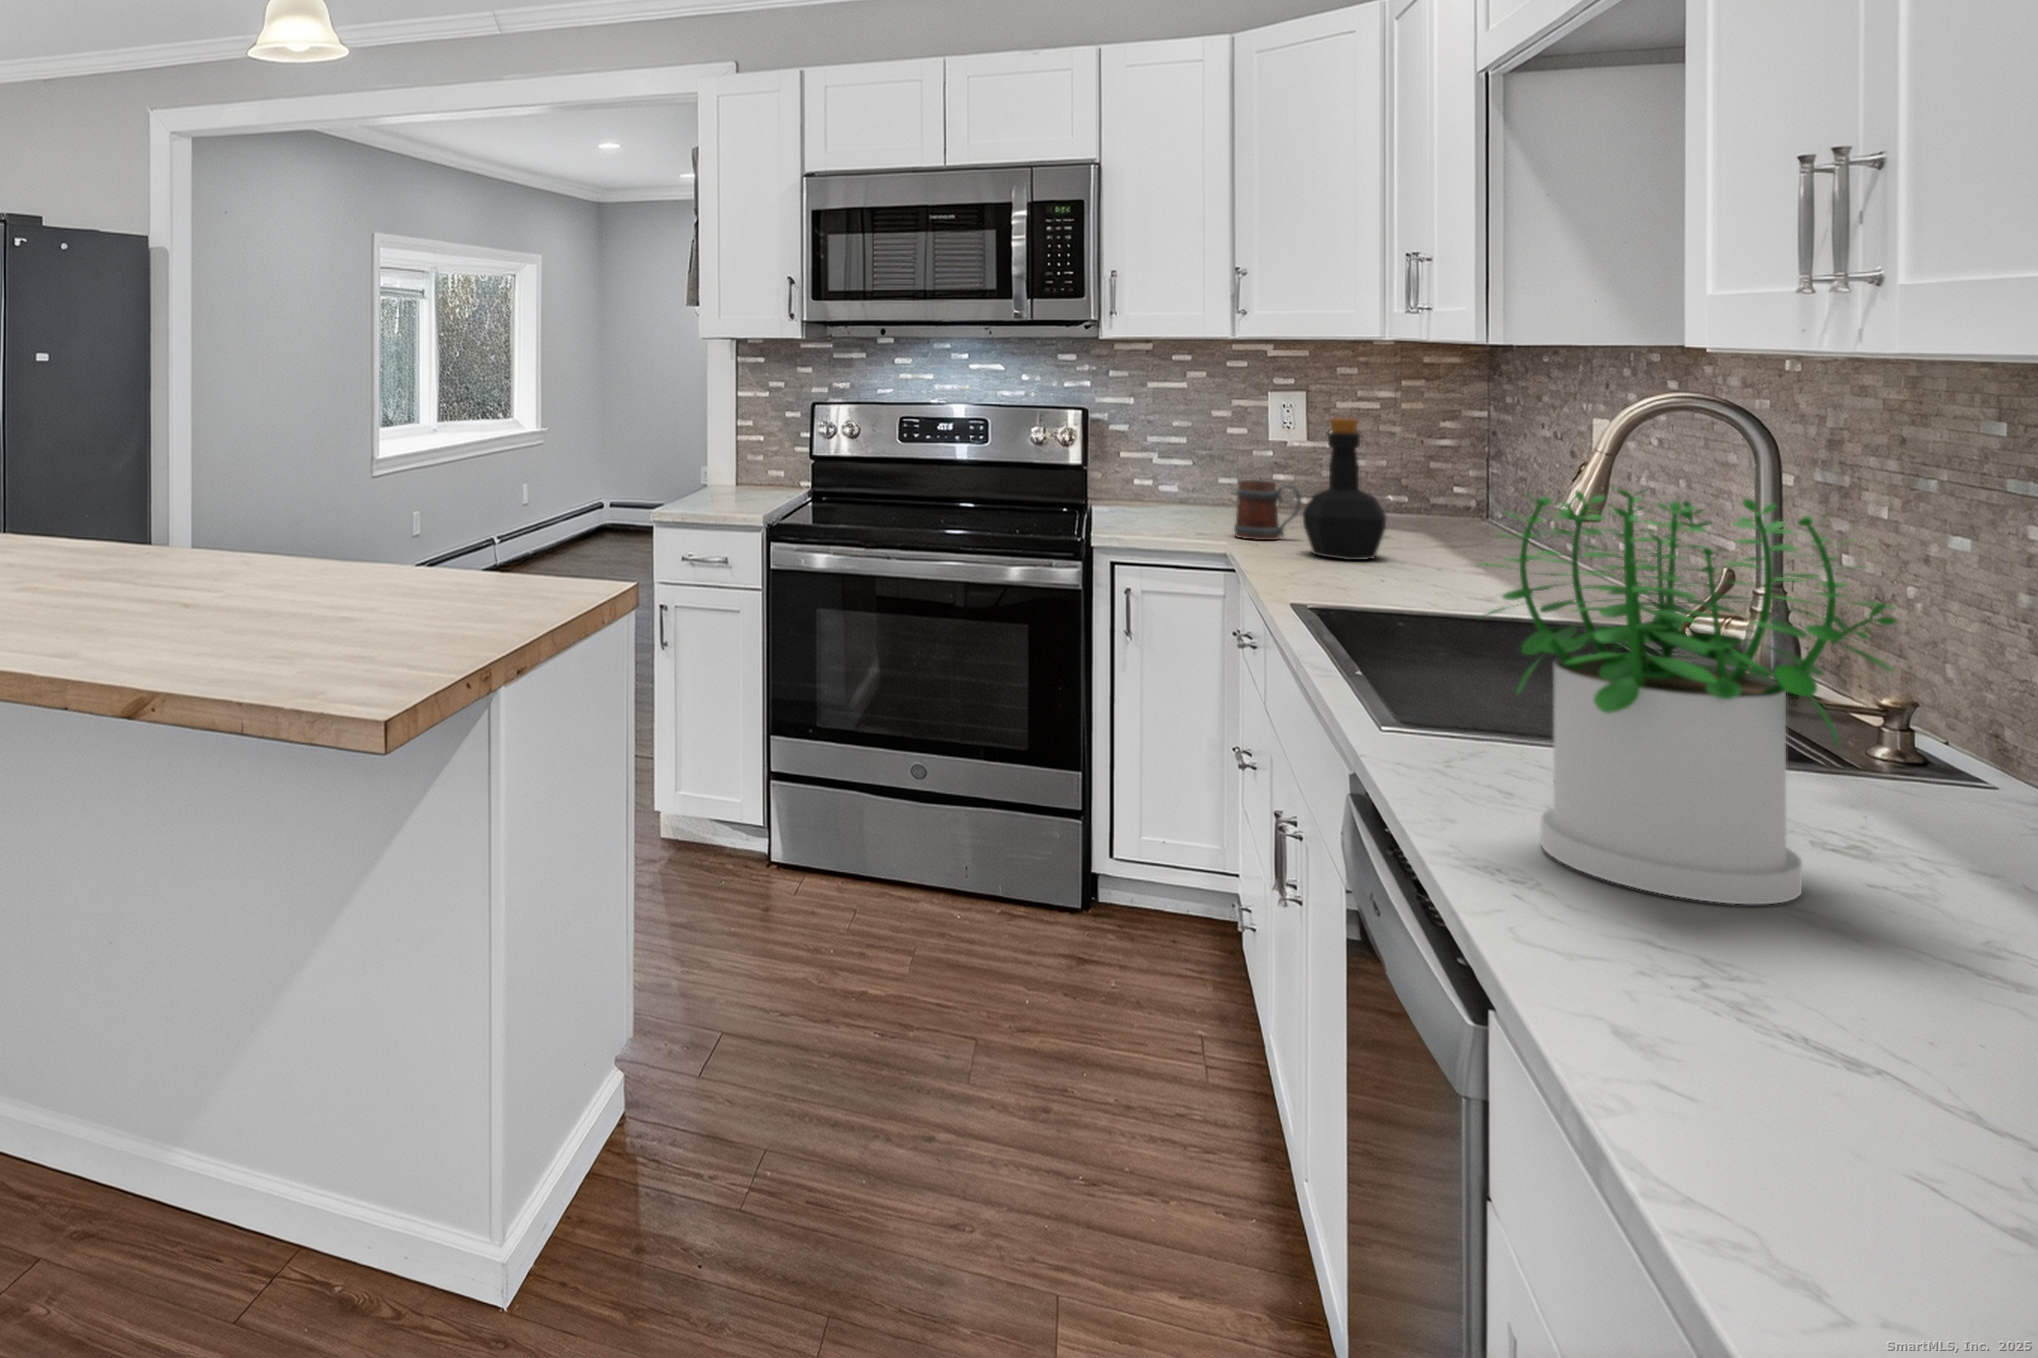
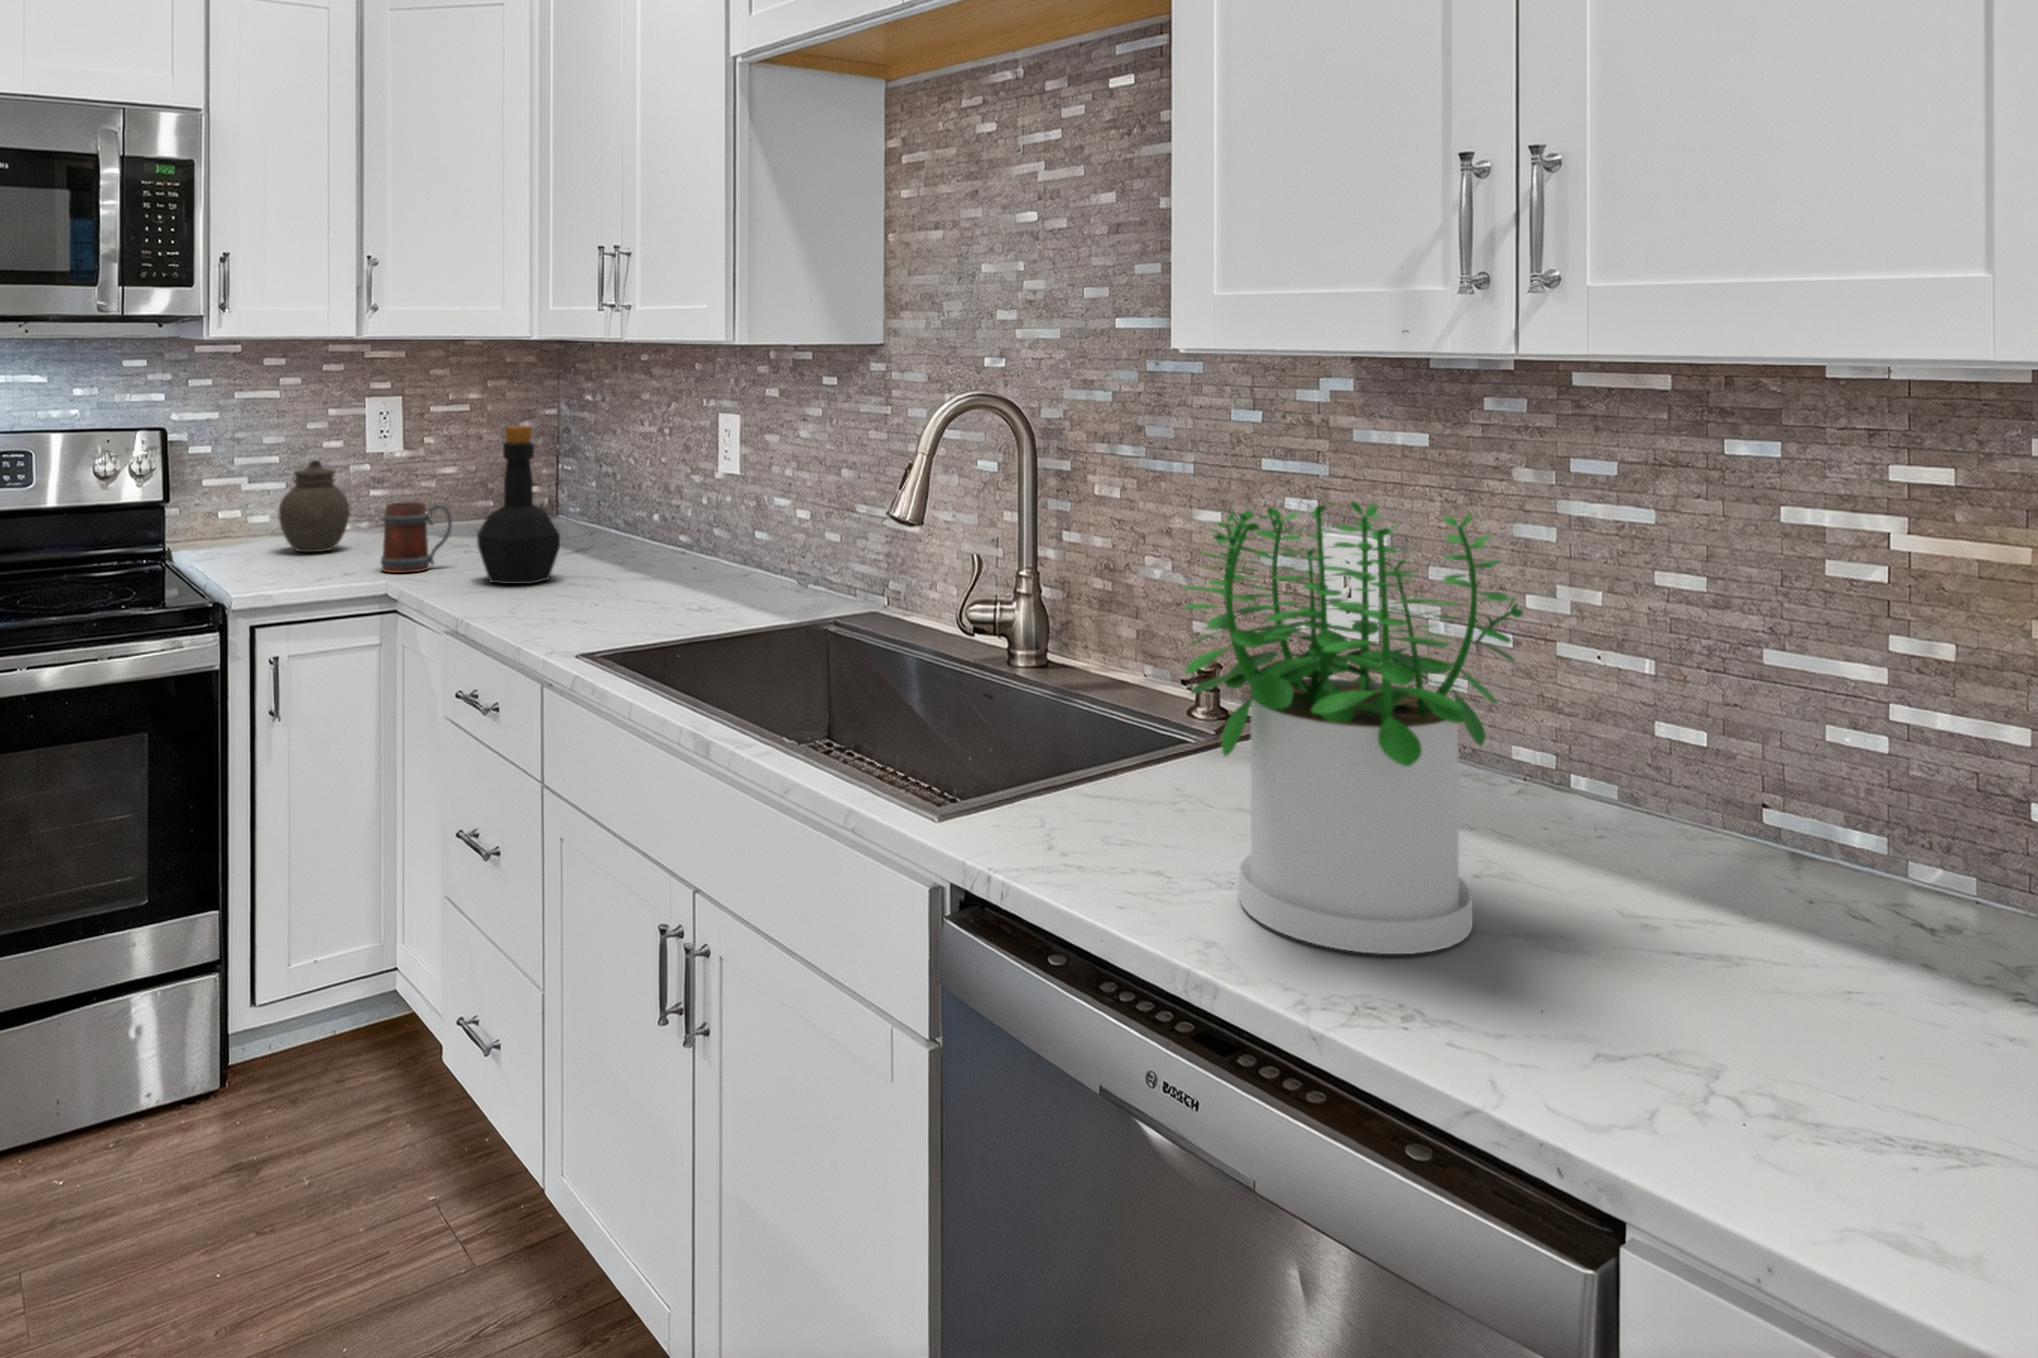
jar: none [1173,441,1236,518] -> present [279,460,350,552]

